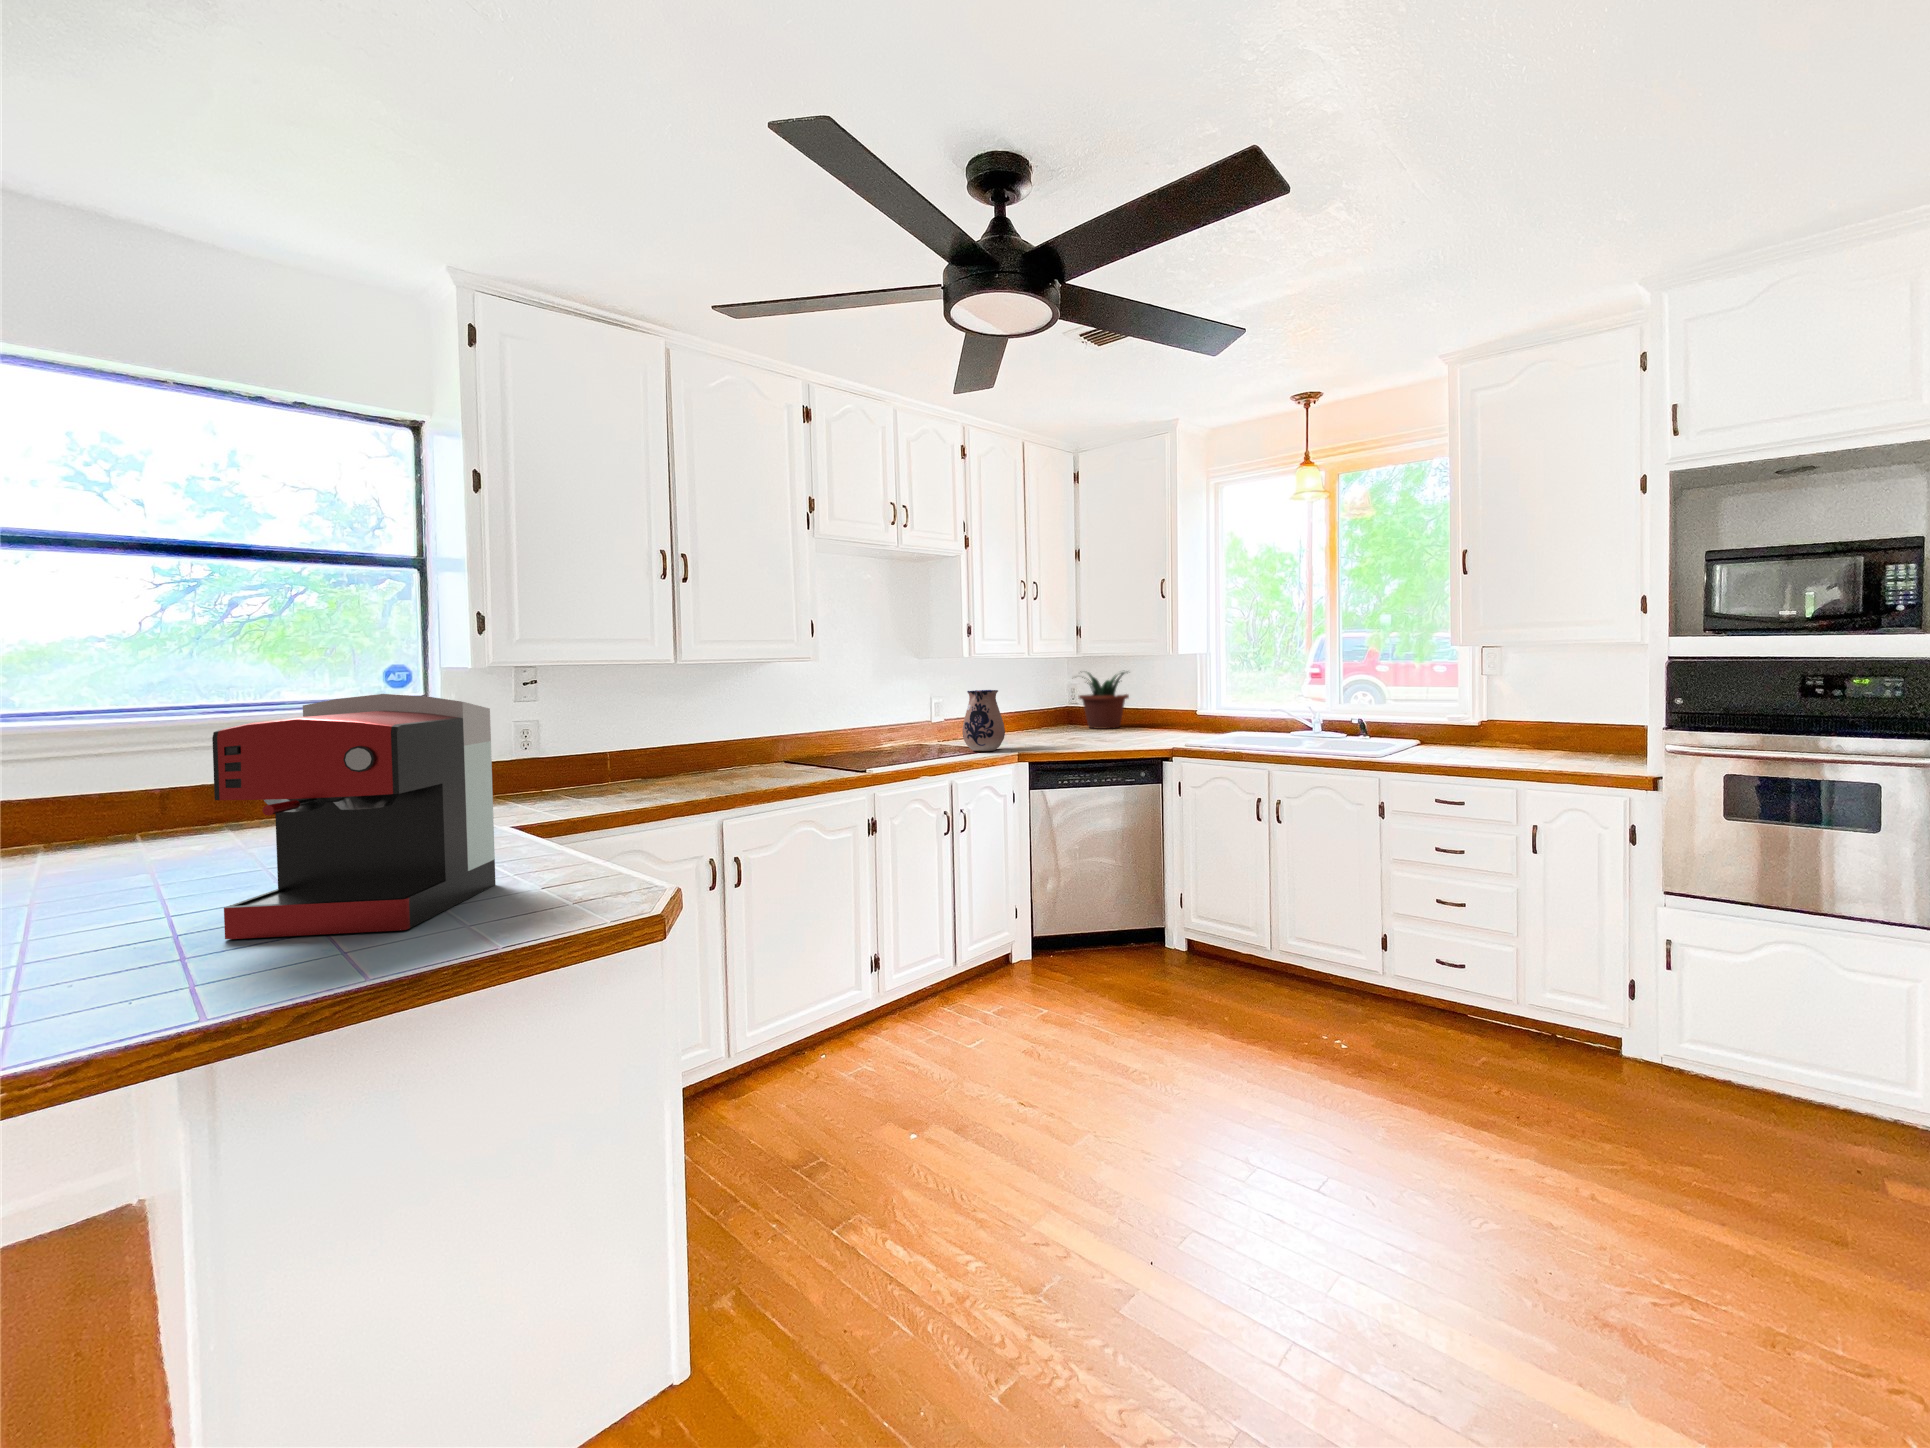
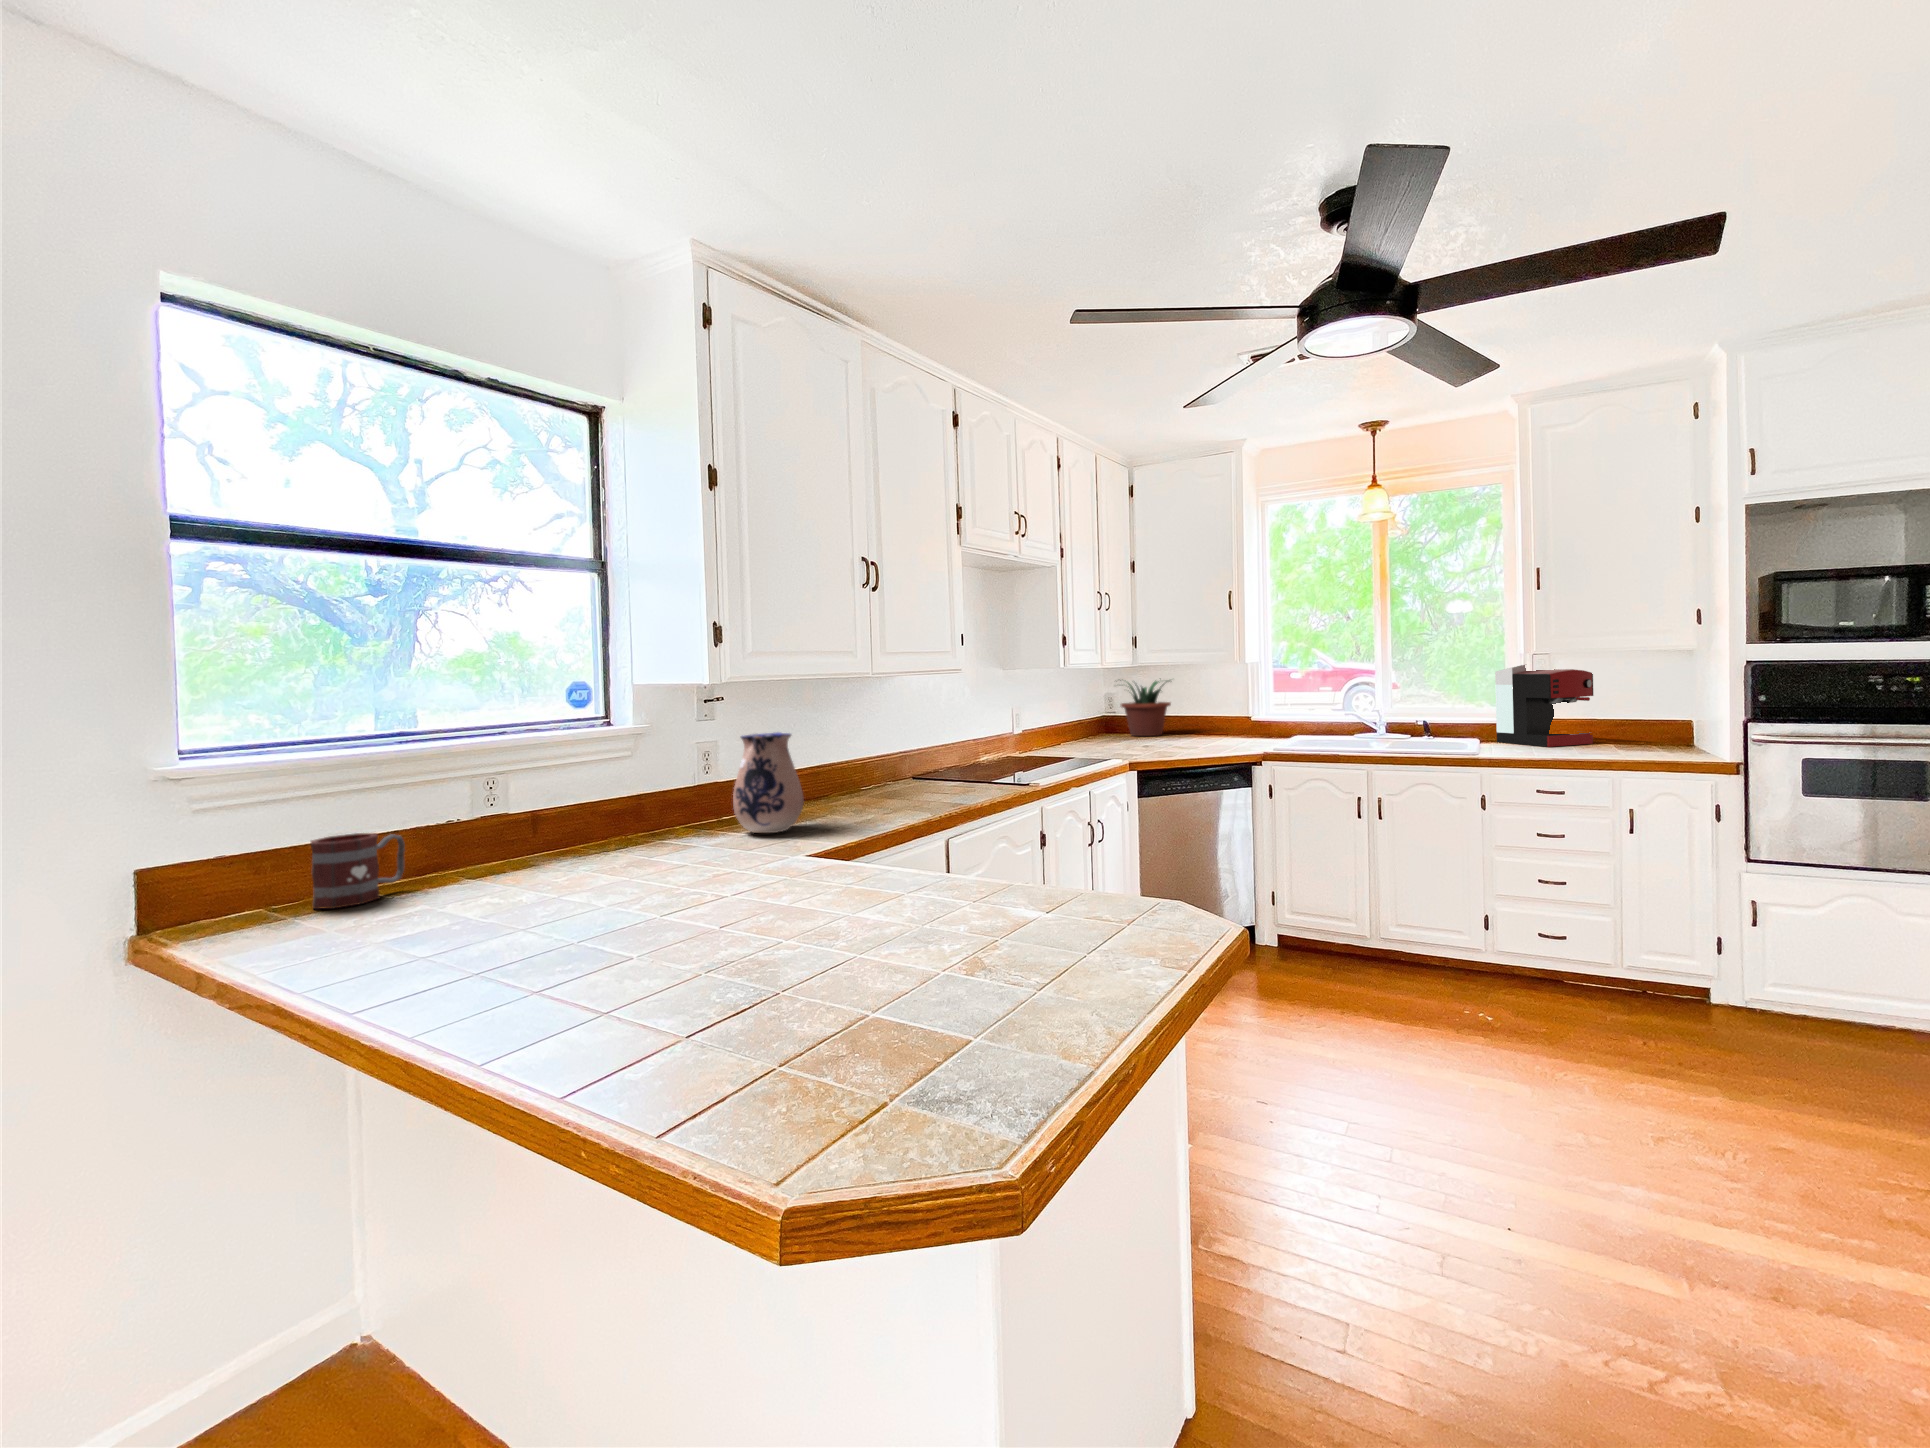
ceramic pitcher: present [963,690,1005,751] -> present [733,732,804,833]
coffee maker: present [212,694,496,939] -> present [1495,665,1593,747]
mug: none [77,786,175,847] -> present [310,833,405,909]

